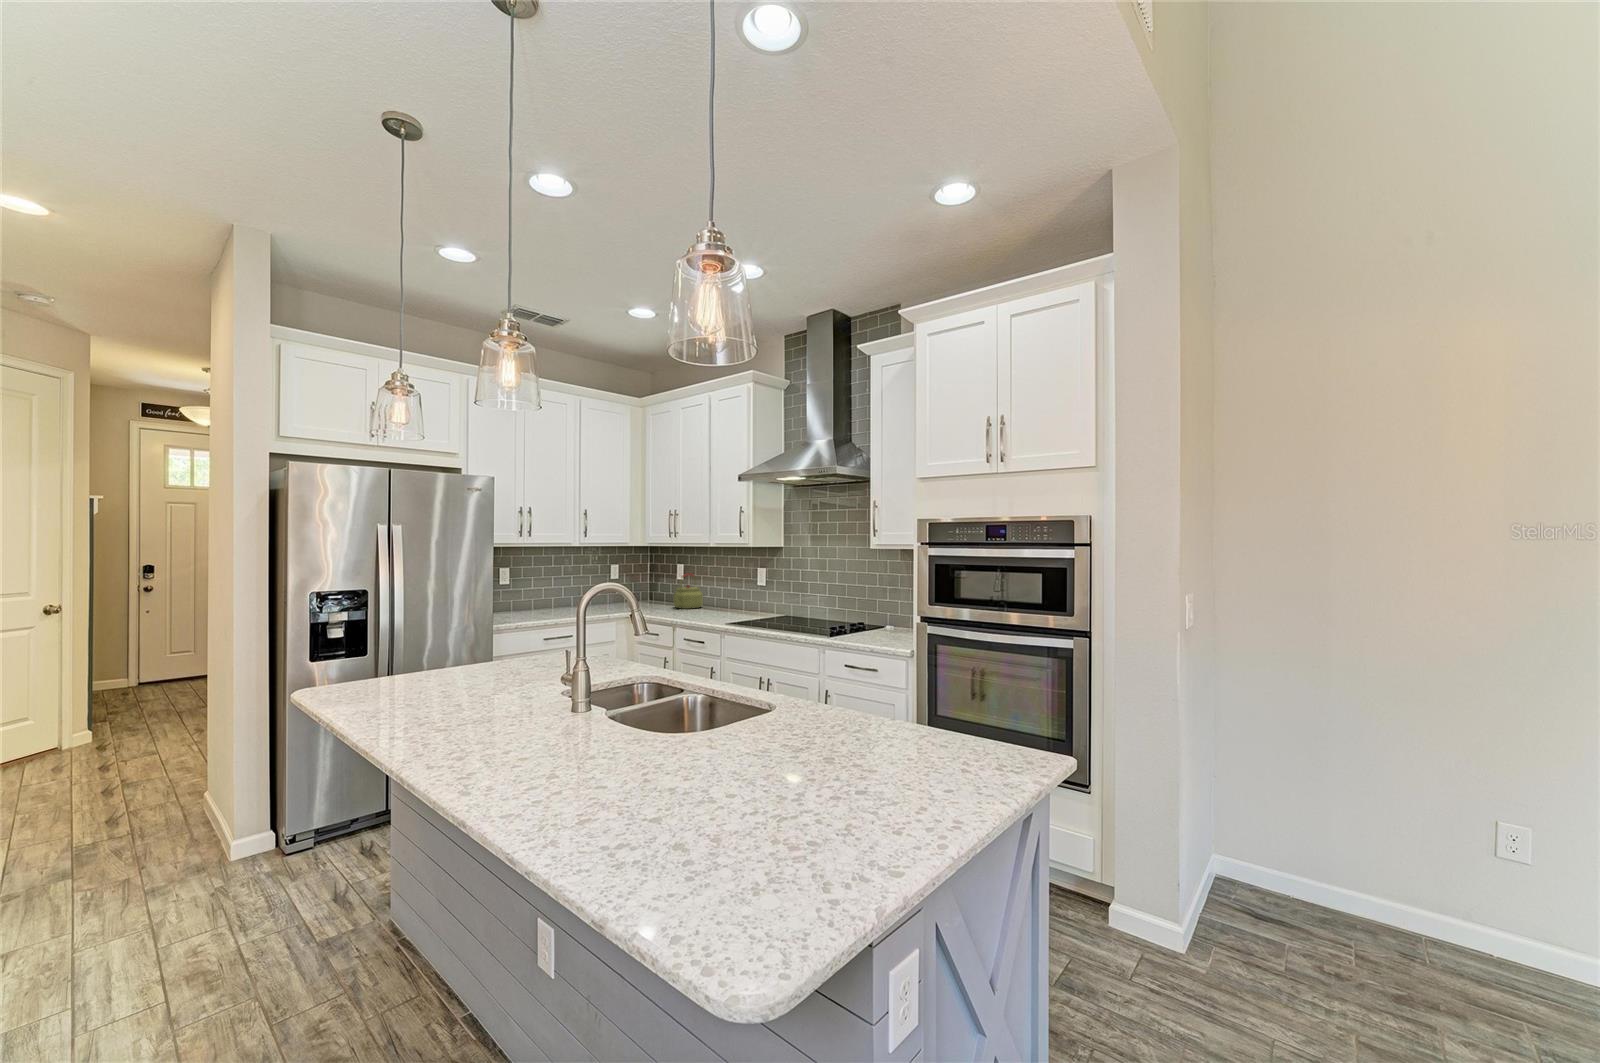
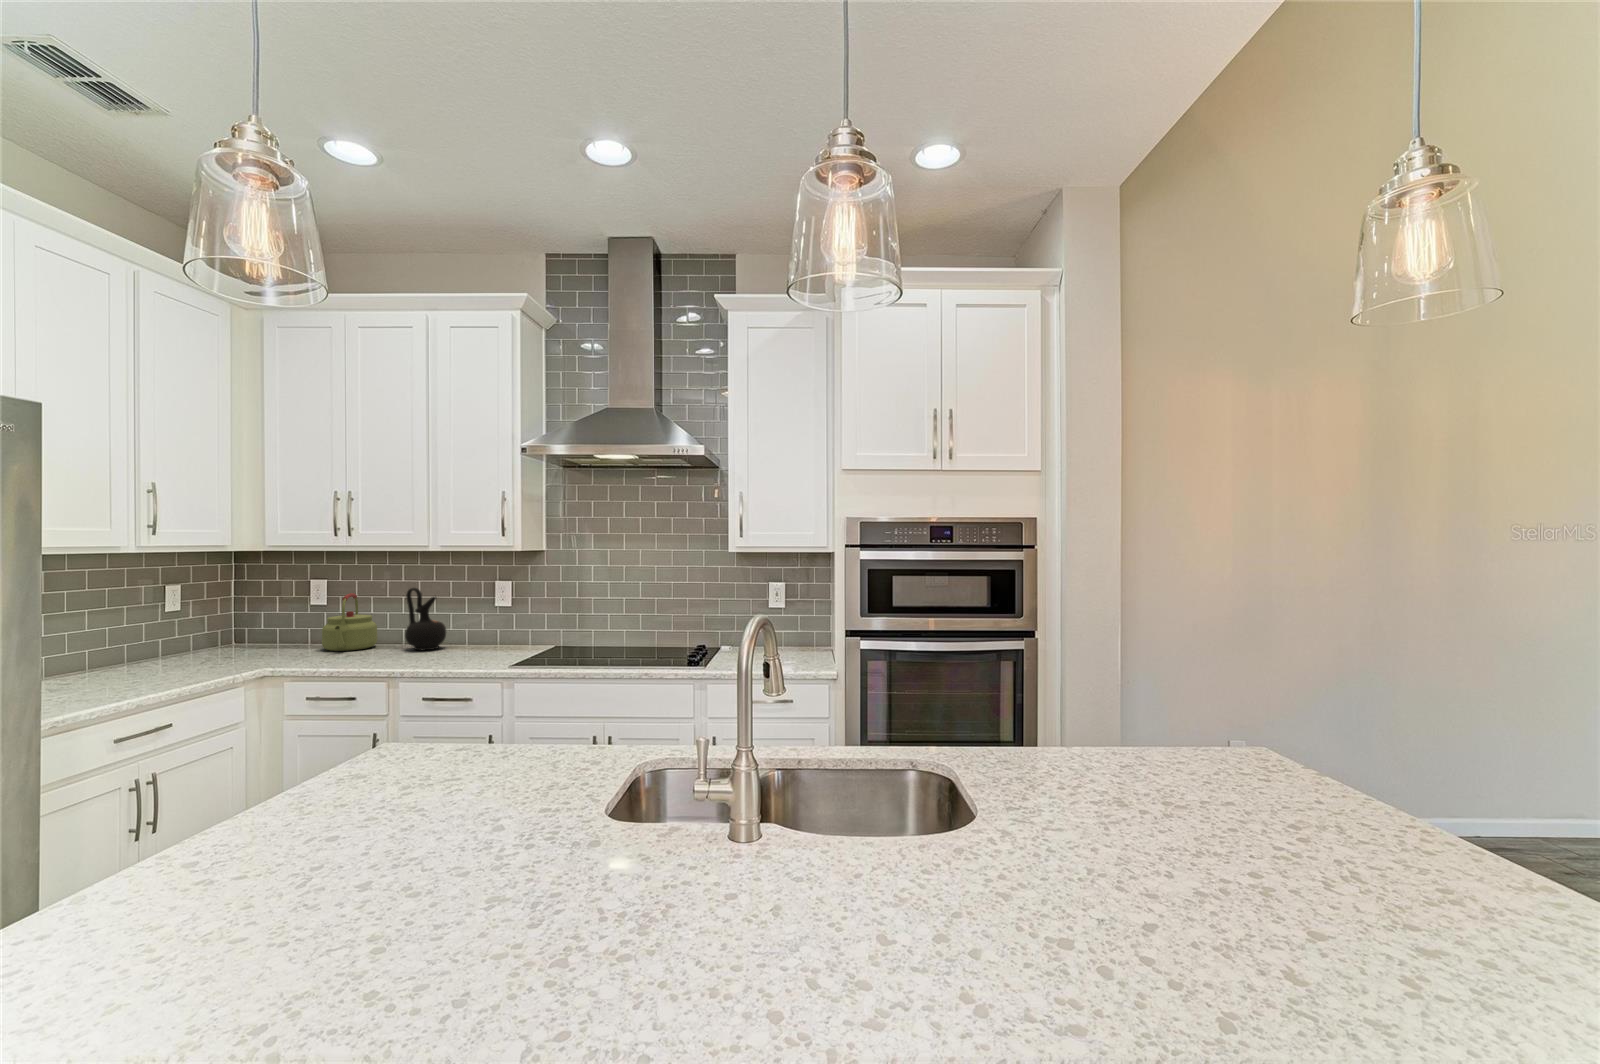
ceramic jug: none [707,571,731,612] -> present [405,588,446,651]

